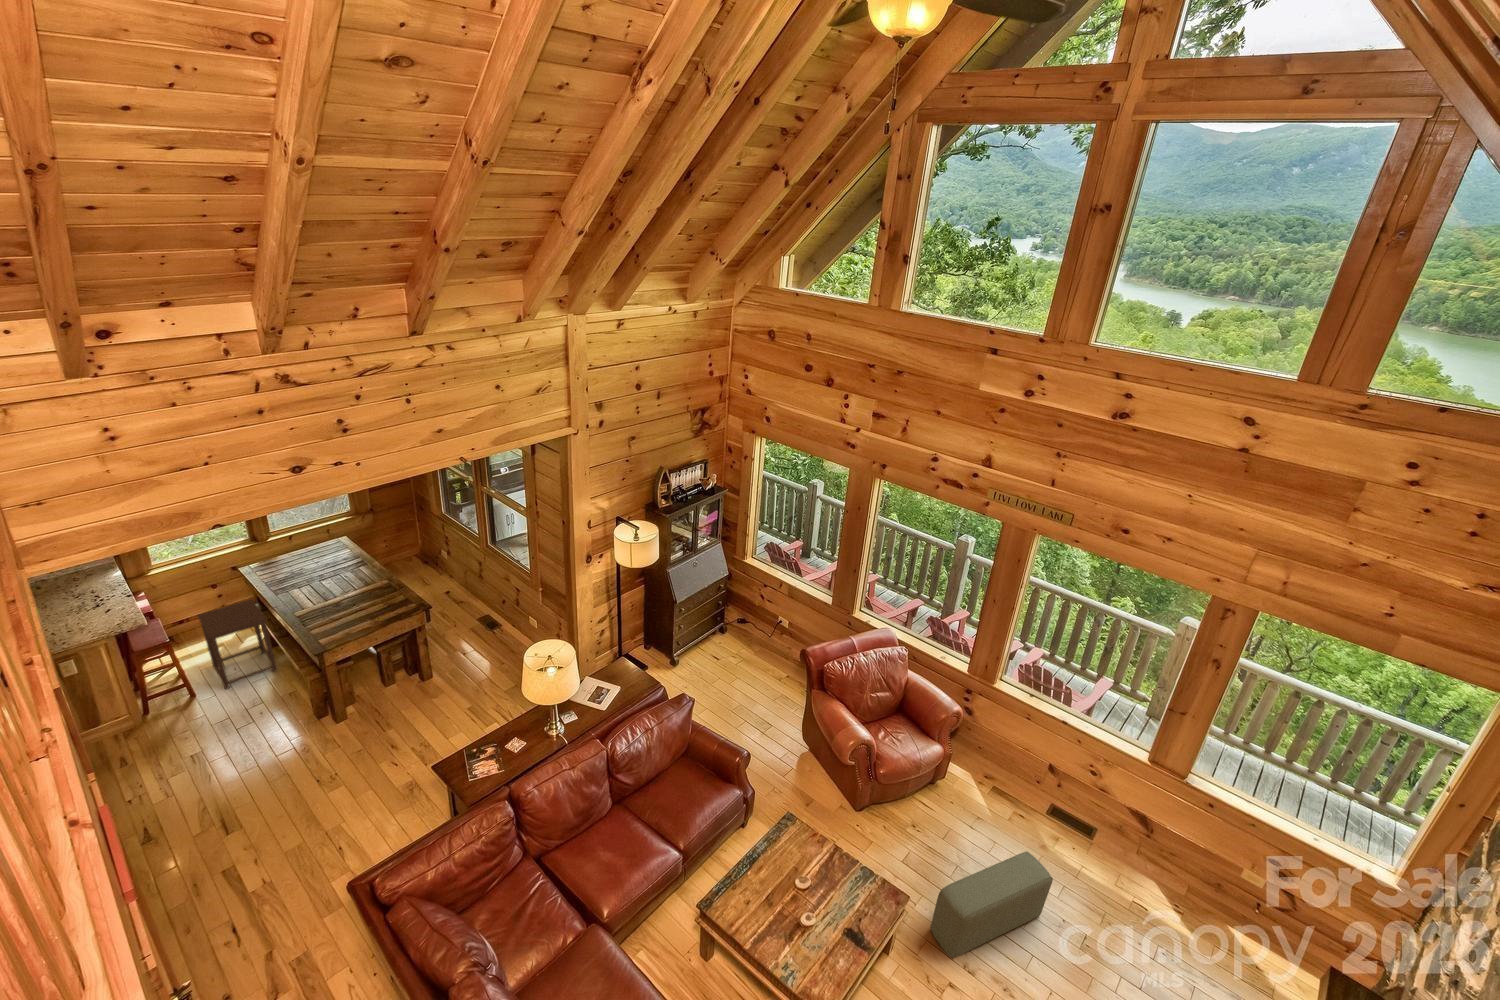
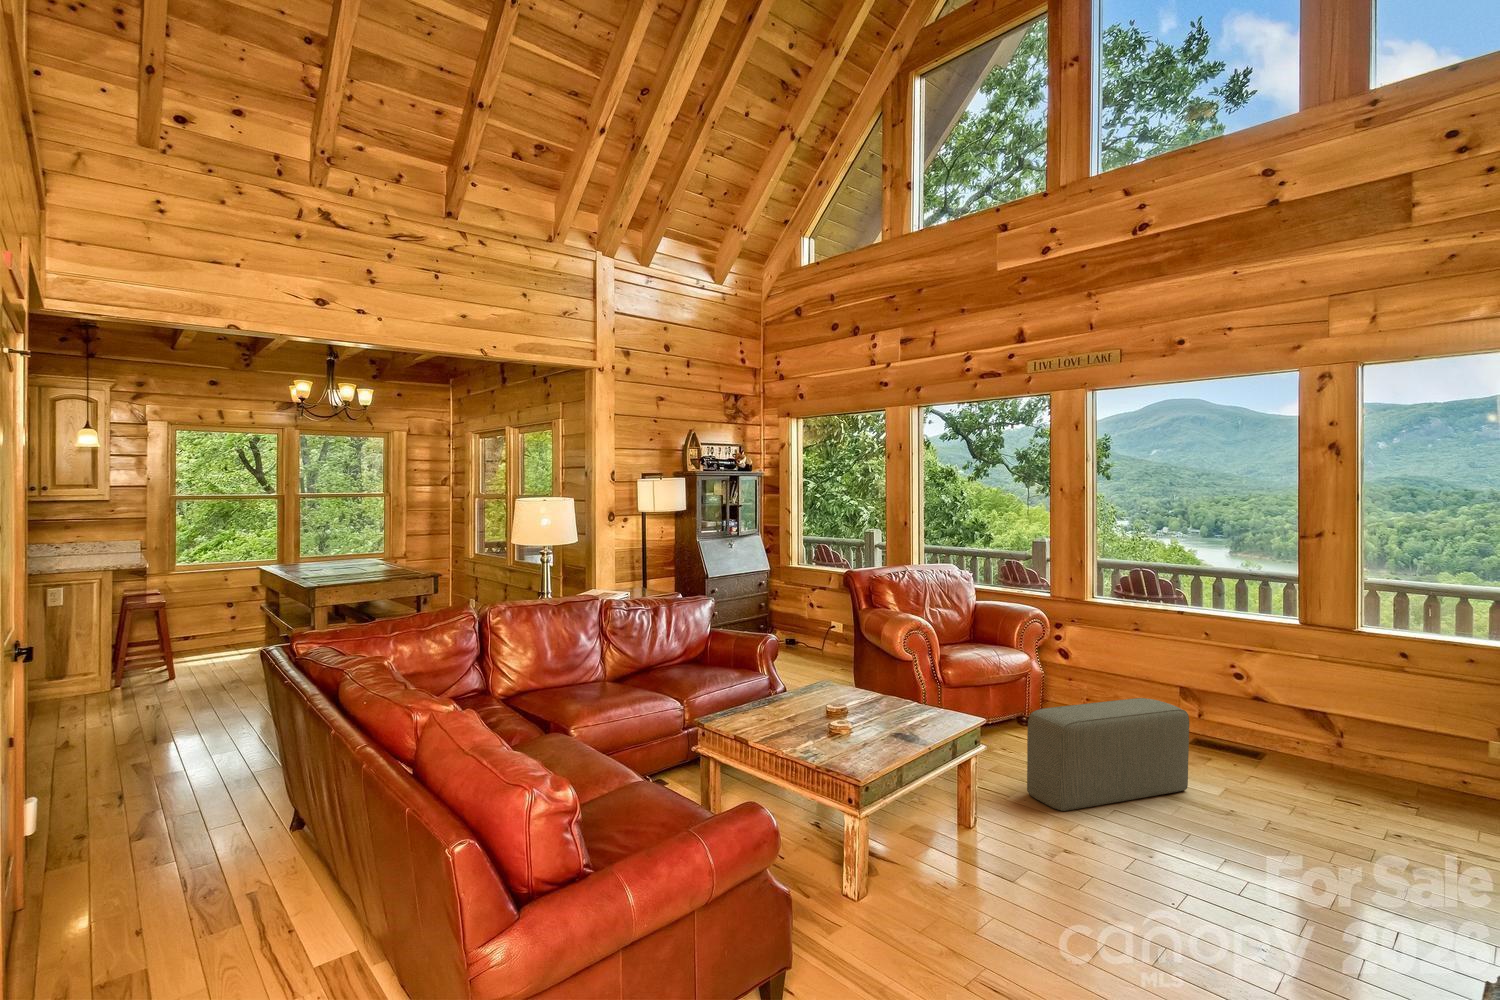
side table: present [198,599,277,689] -> none [190,595,259,678]

